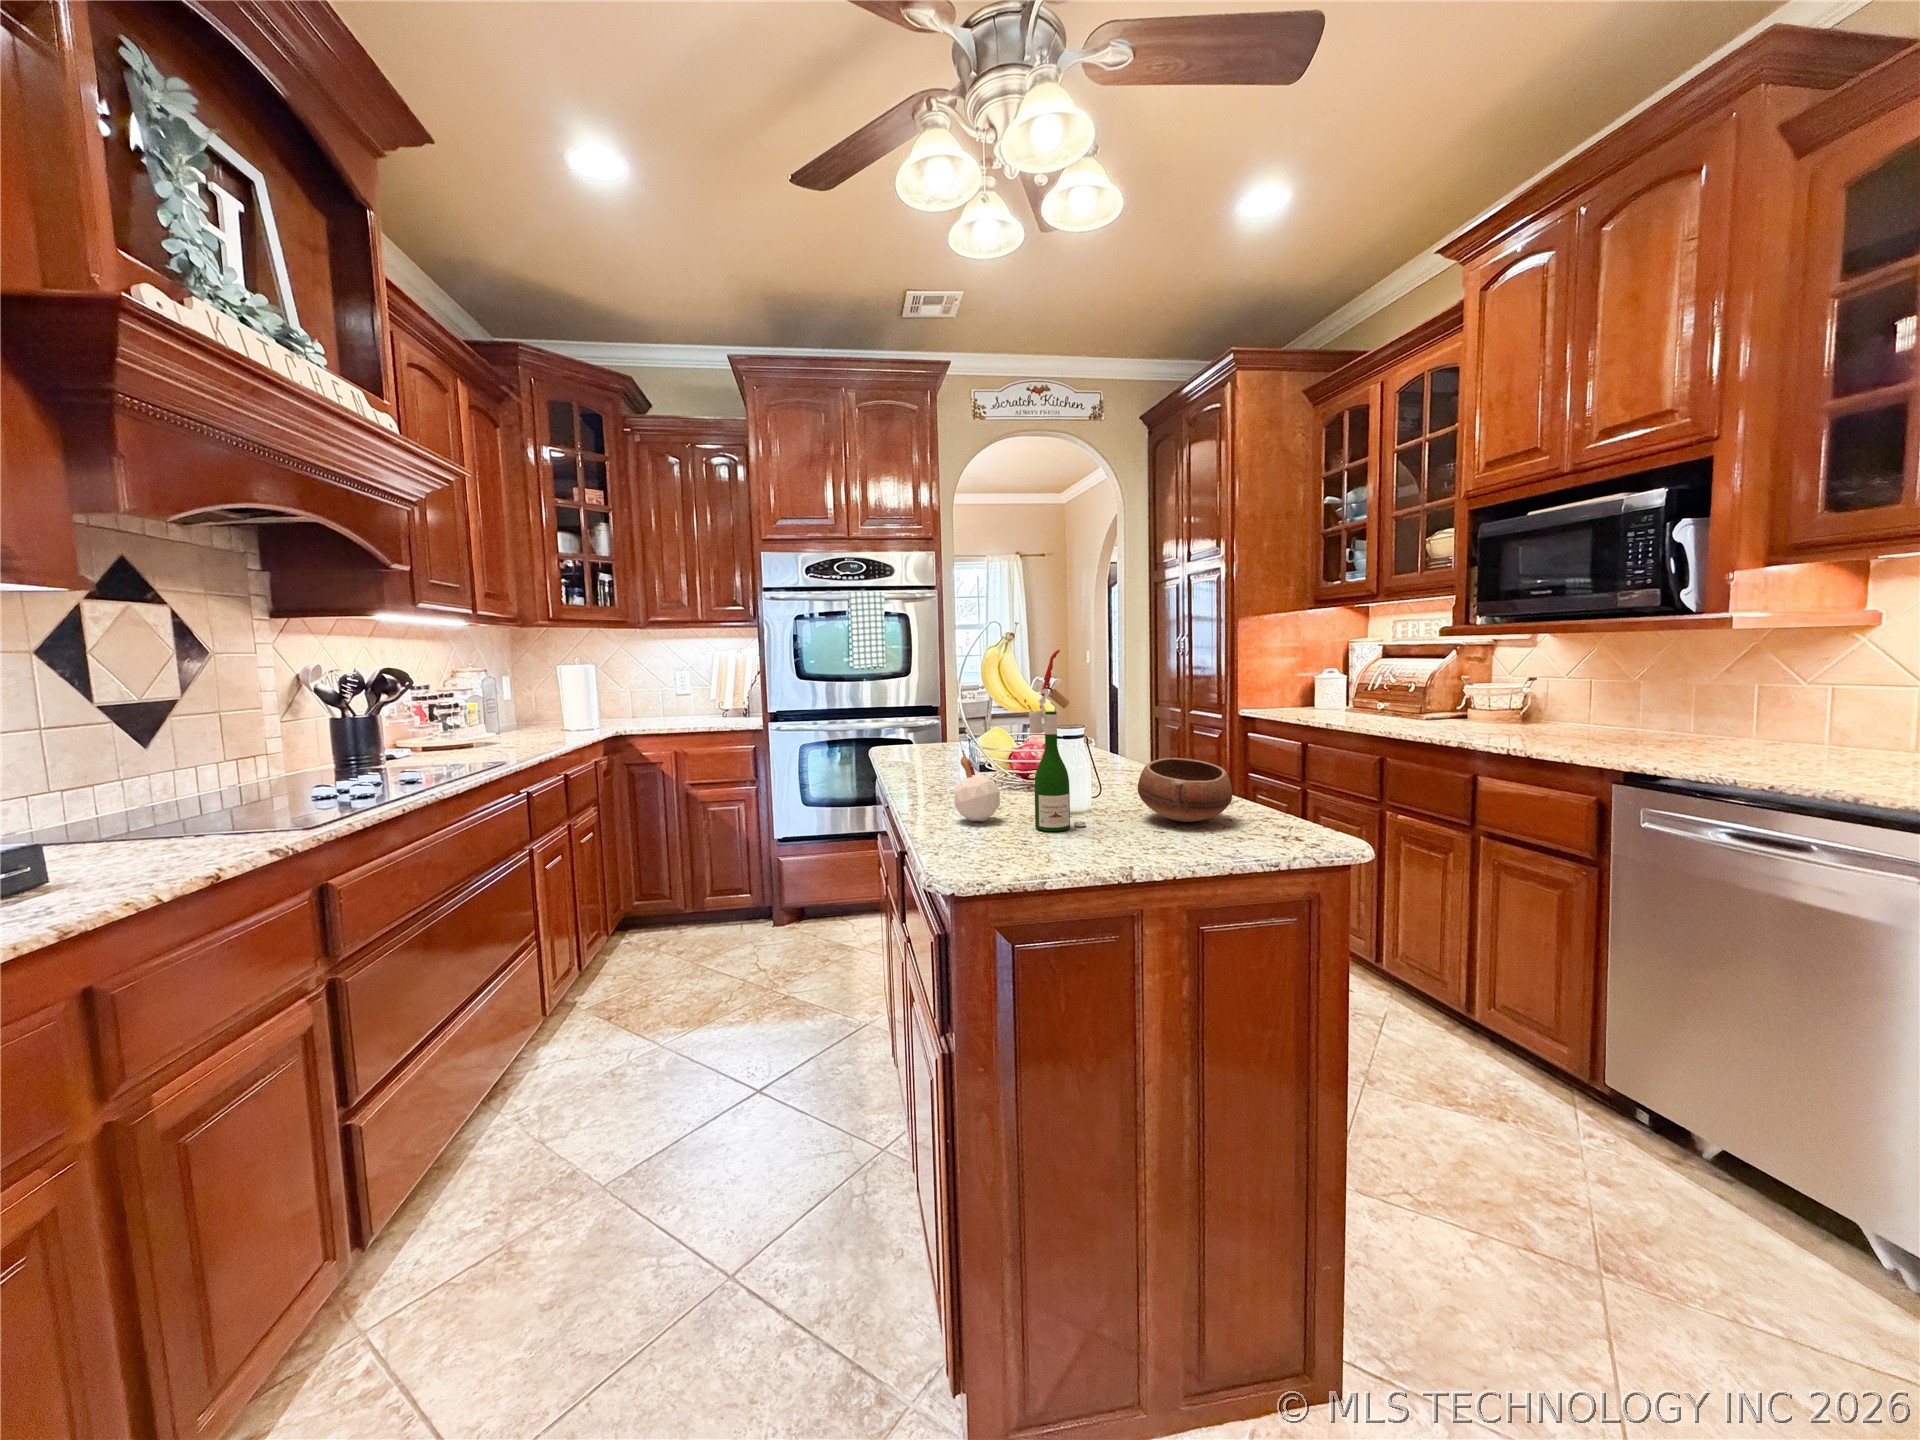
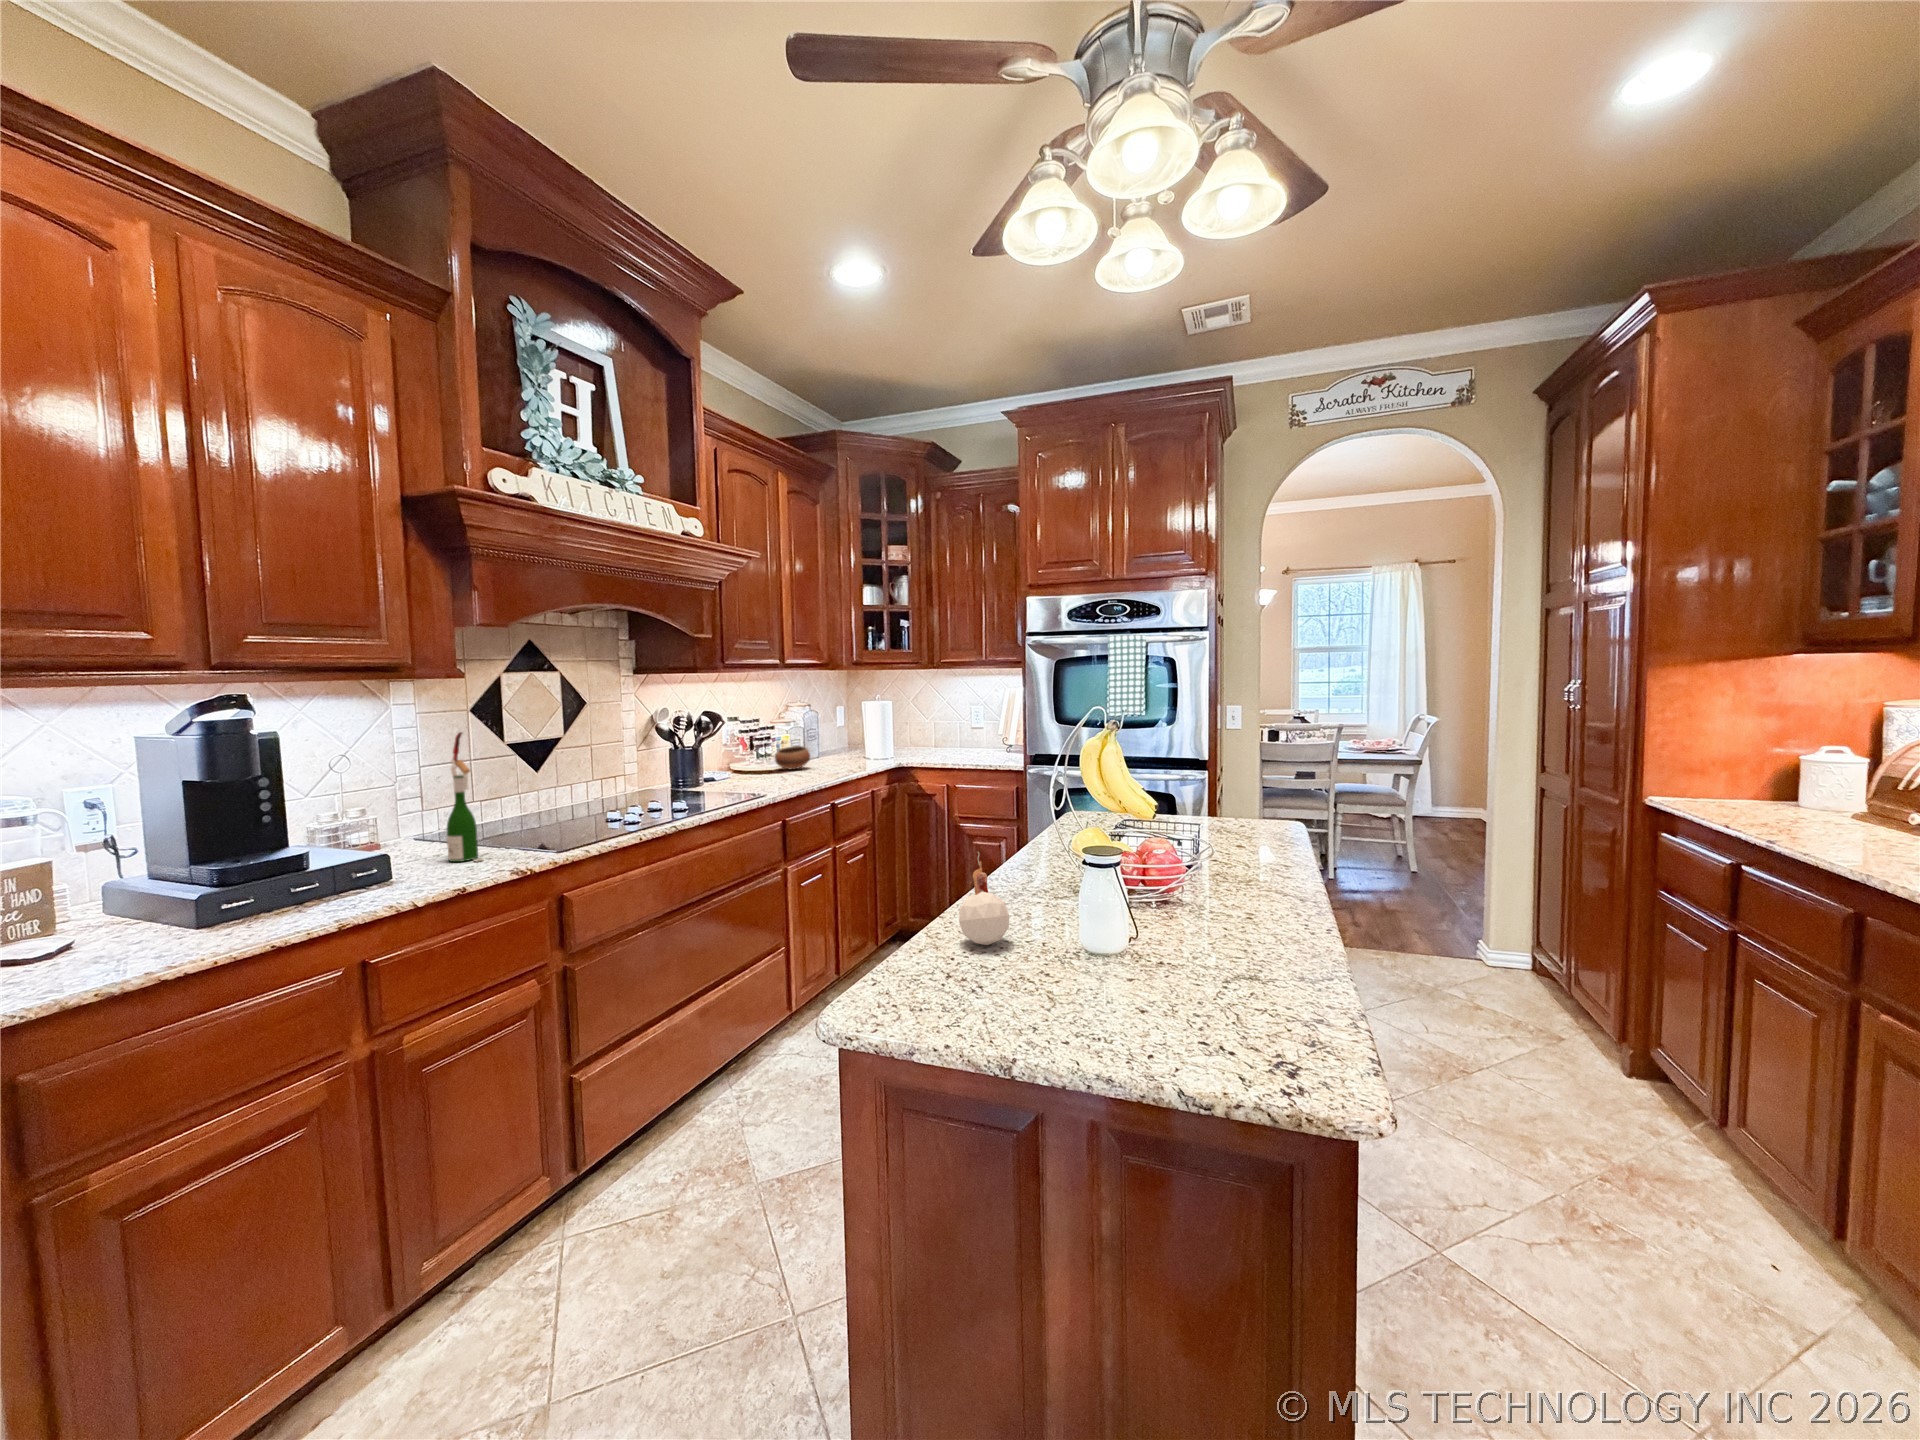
wine bottle: present [1029,650,1086,831] -> present [447,732,483,862]
bowl: present [1138,758,1232,822] -> present [775,746,810,769]

